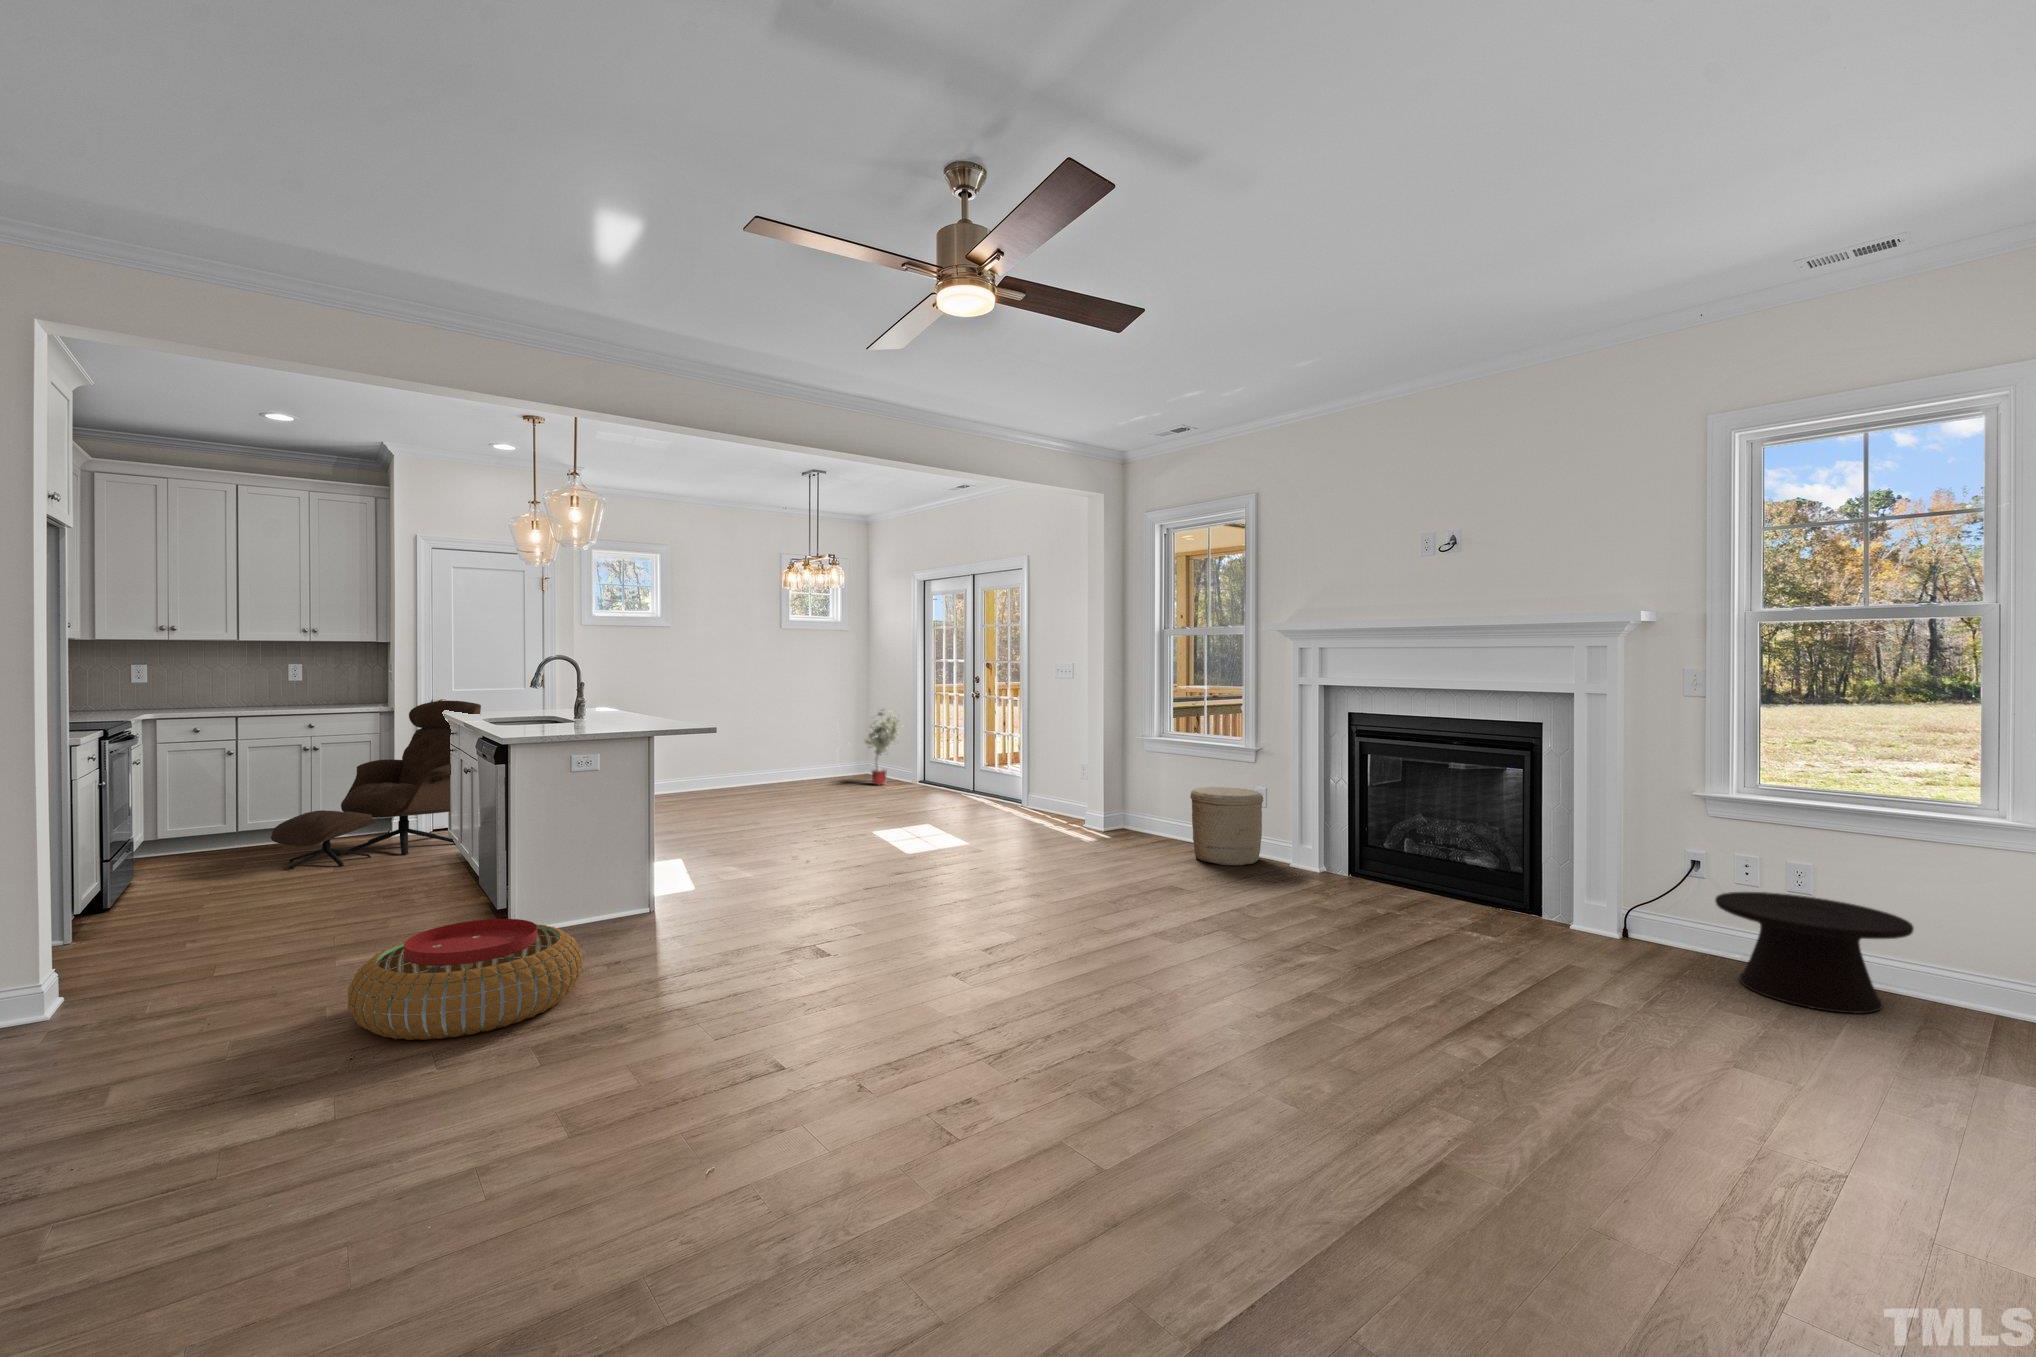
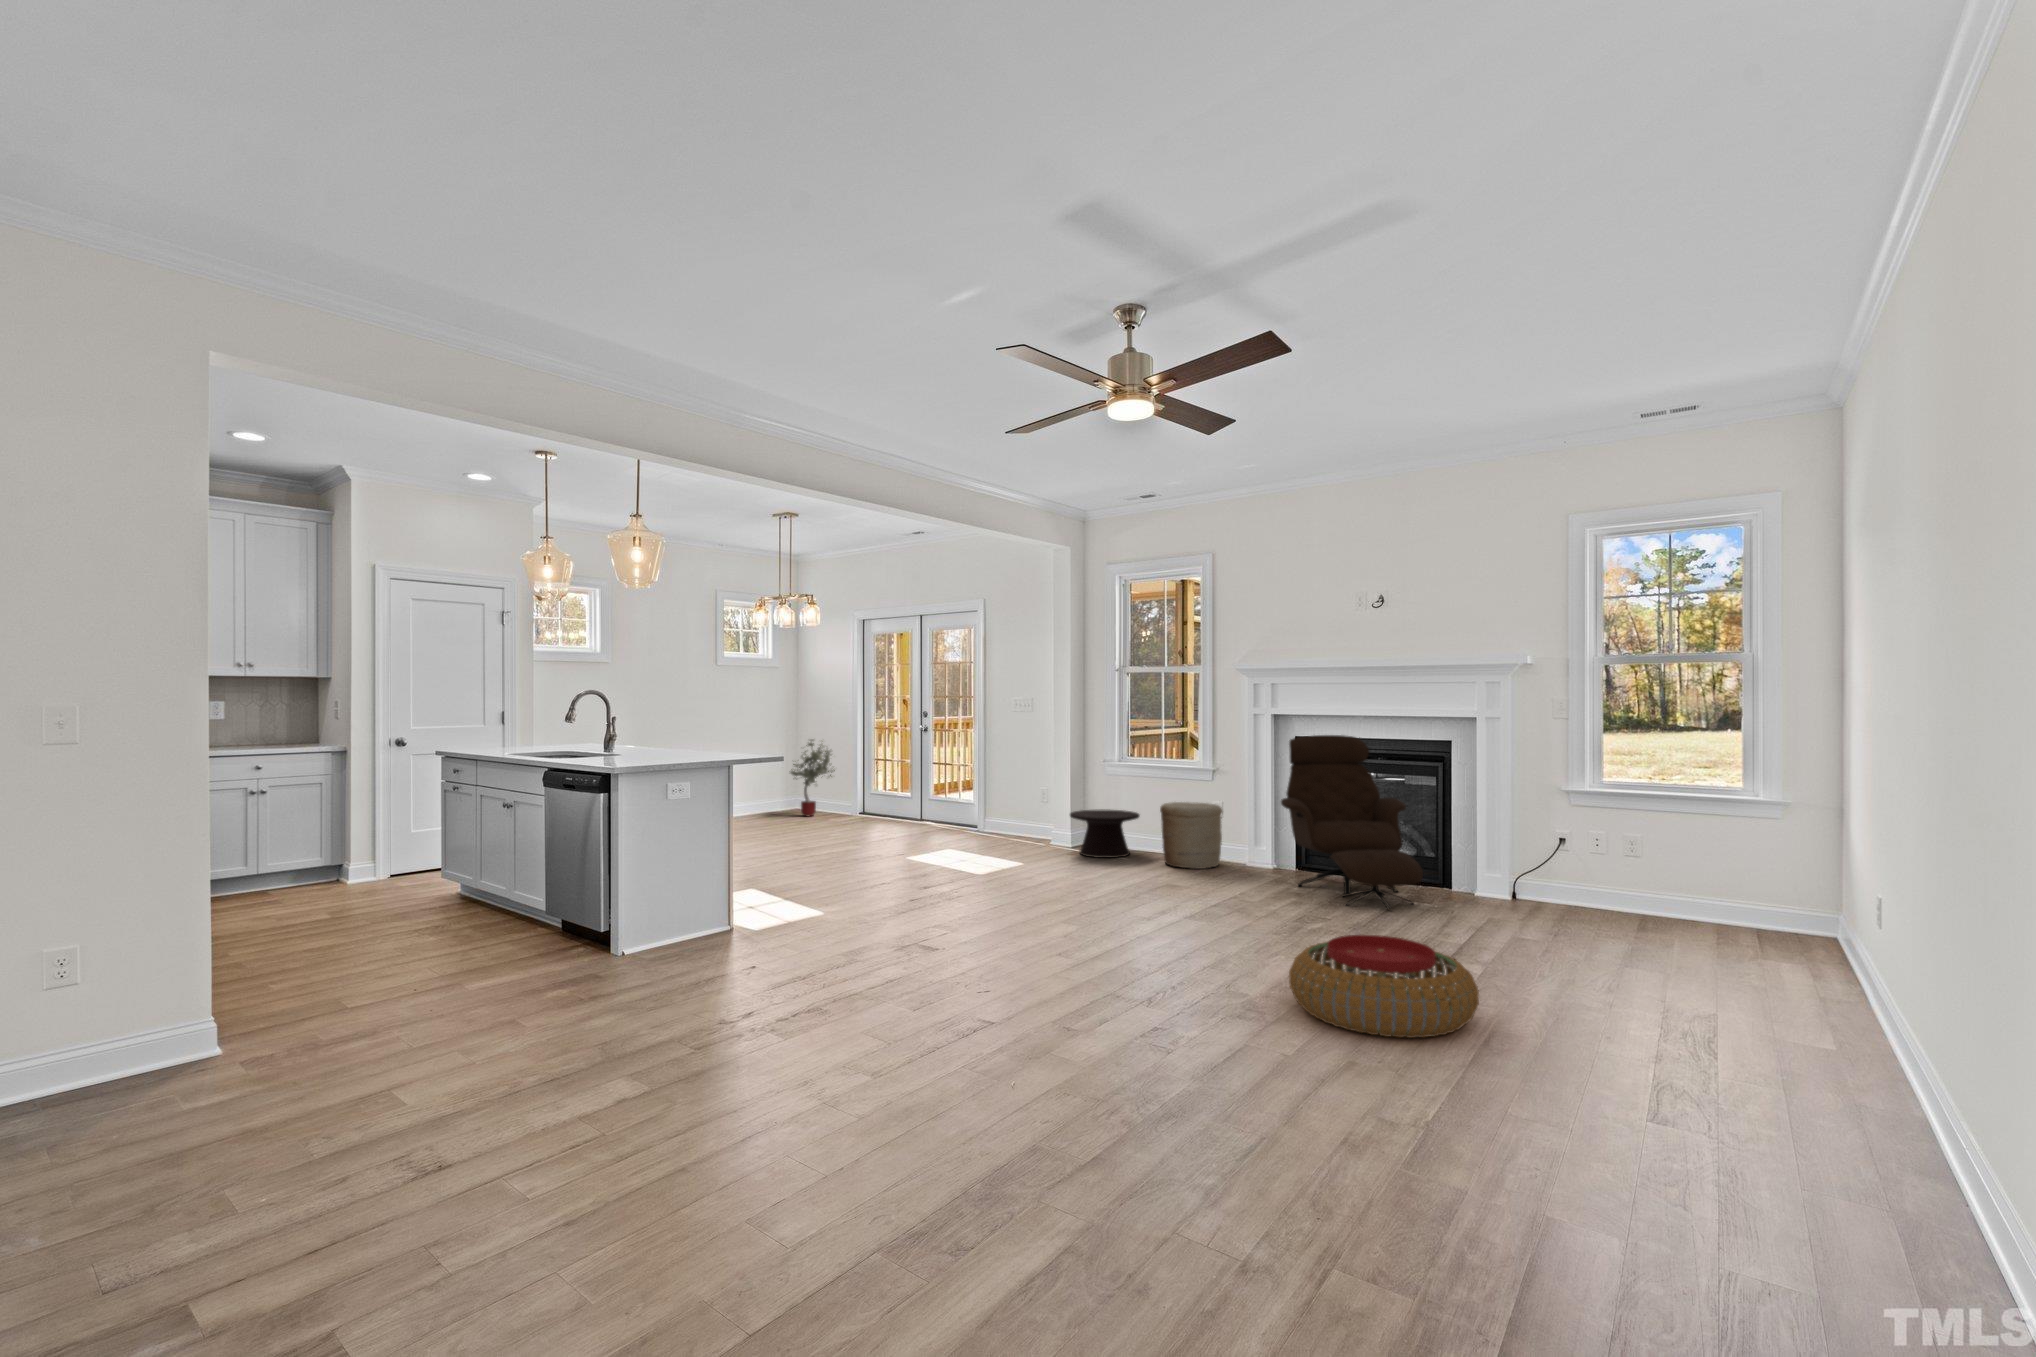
lounge chair: present [271,701,481,869] -> present [1281,735,1423,910]
side table: present [1715,892,1914,1013] -> present [1070,809,1140,858]
pouf: present [348,919,583,1040] -> present [1289,935,1479,1038]

